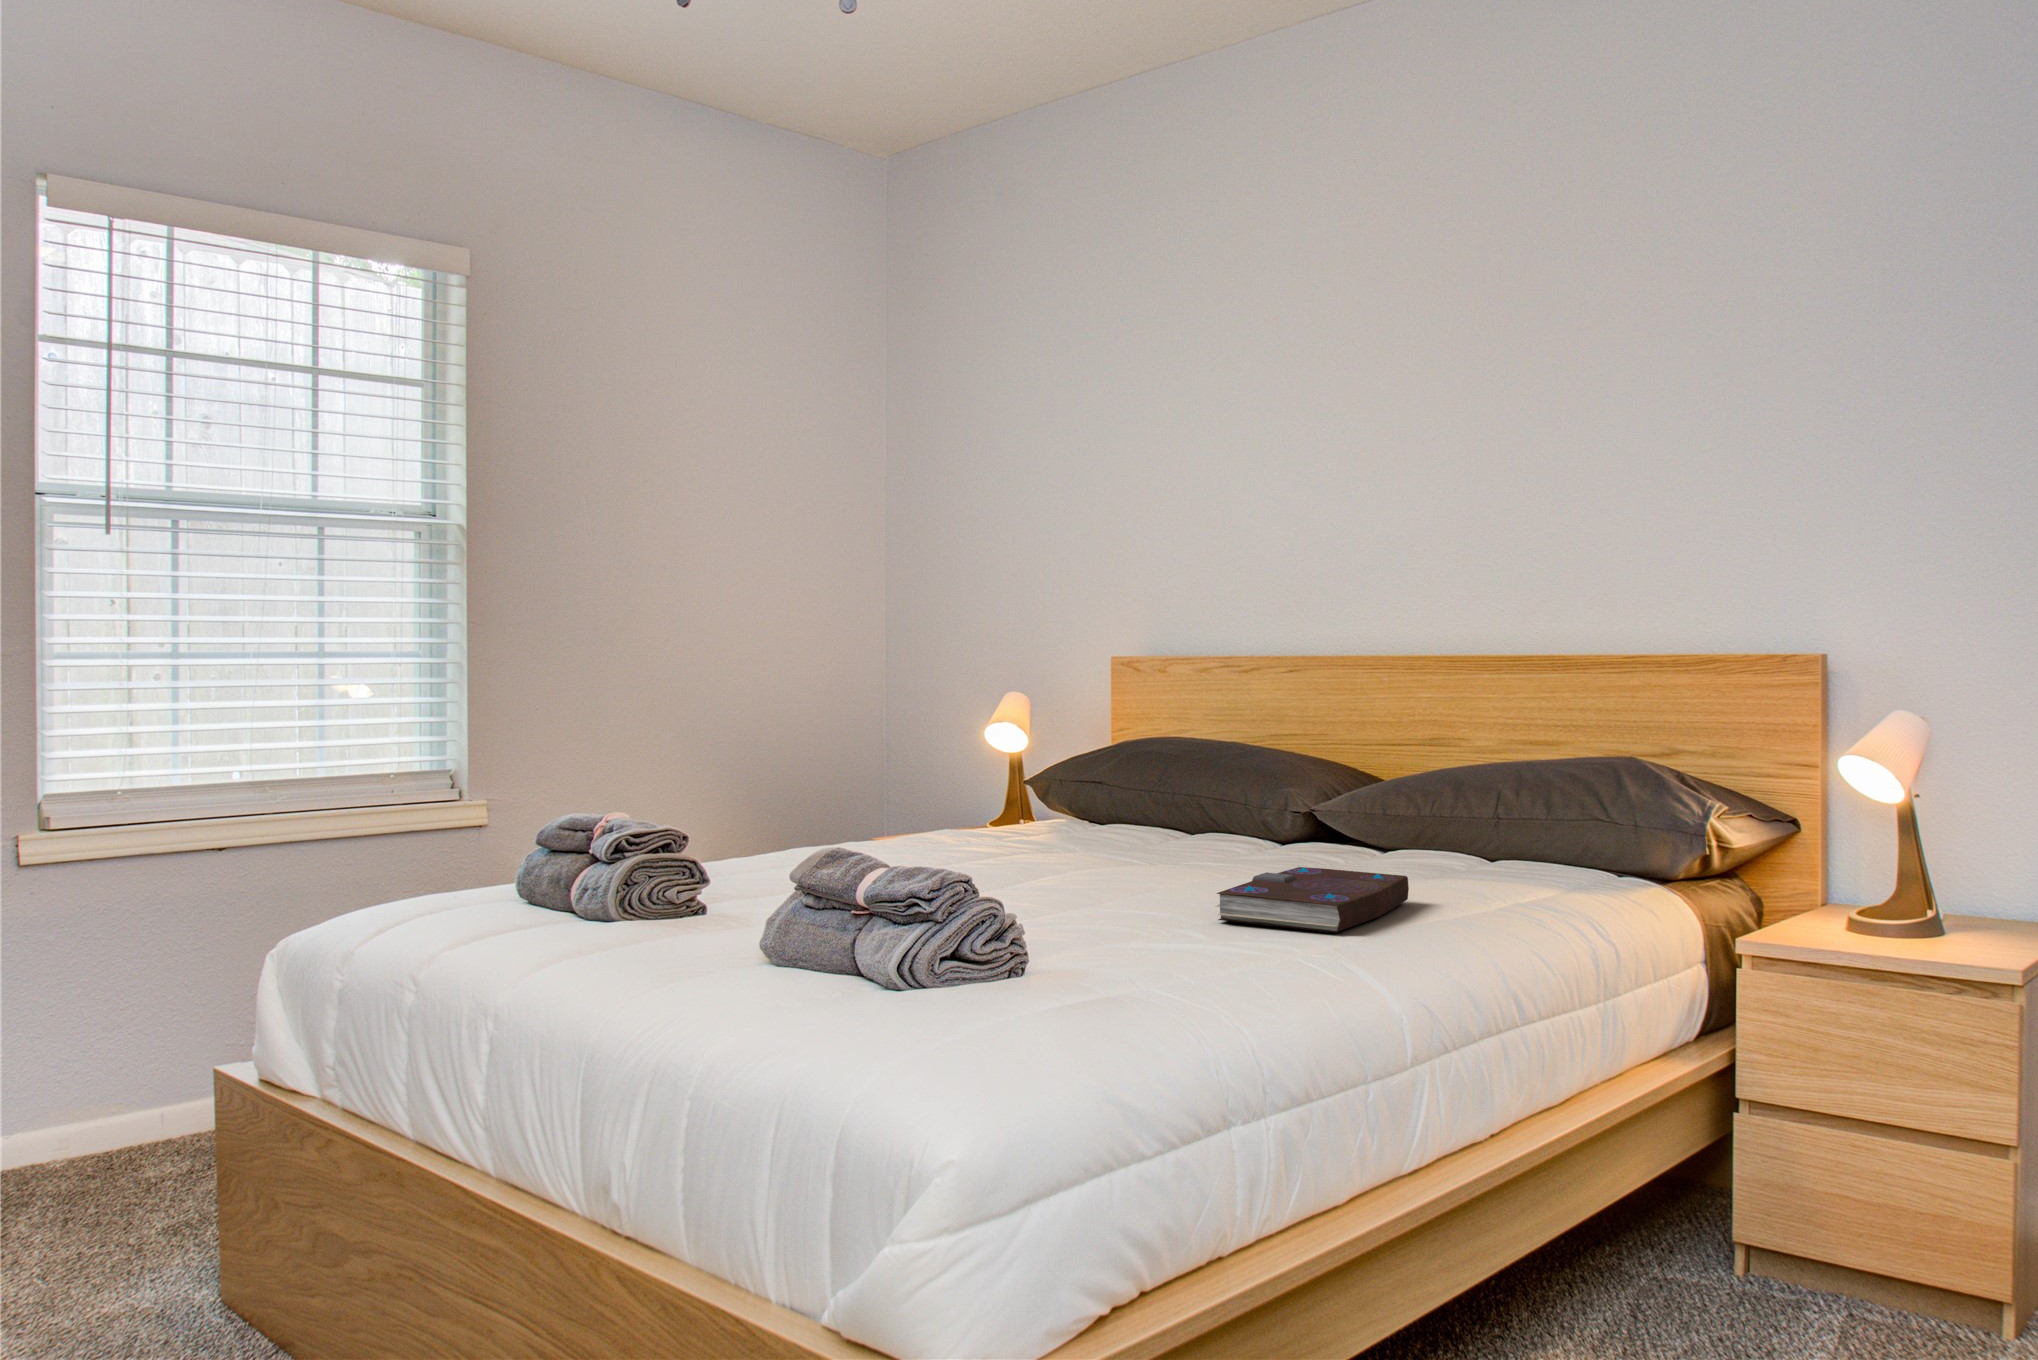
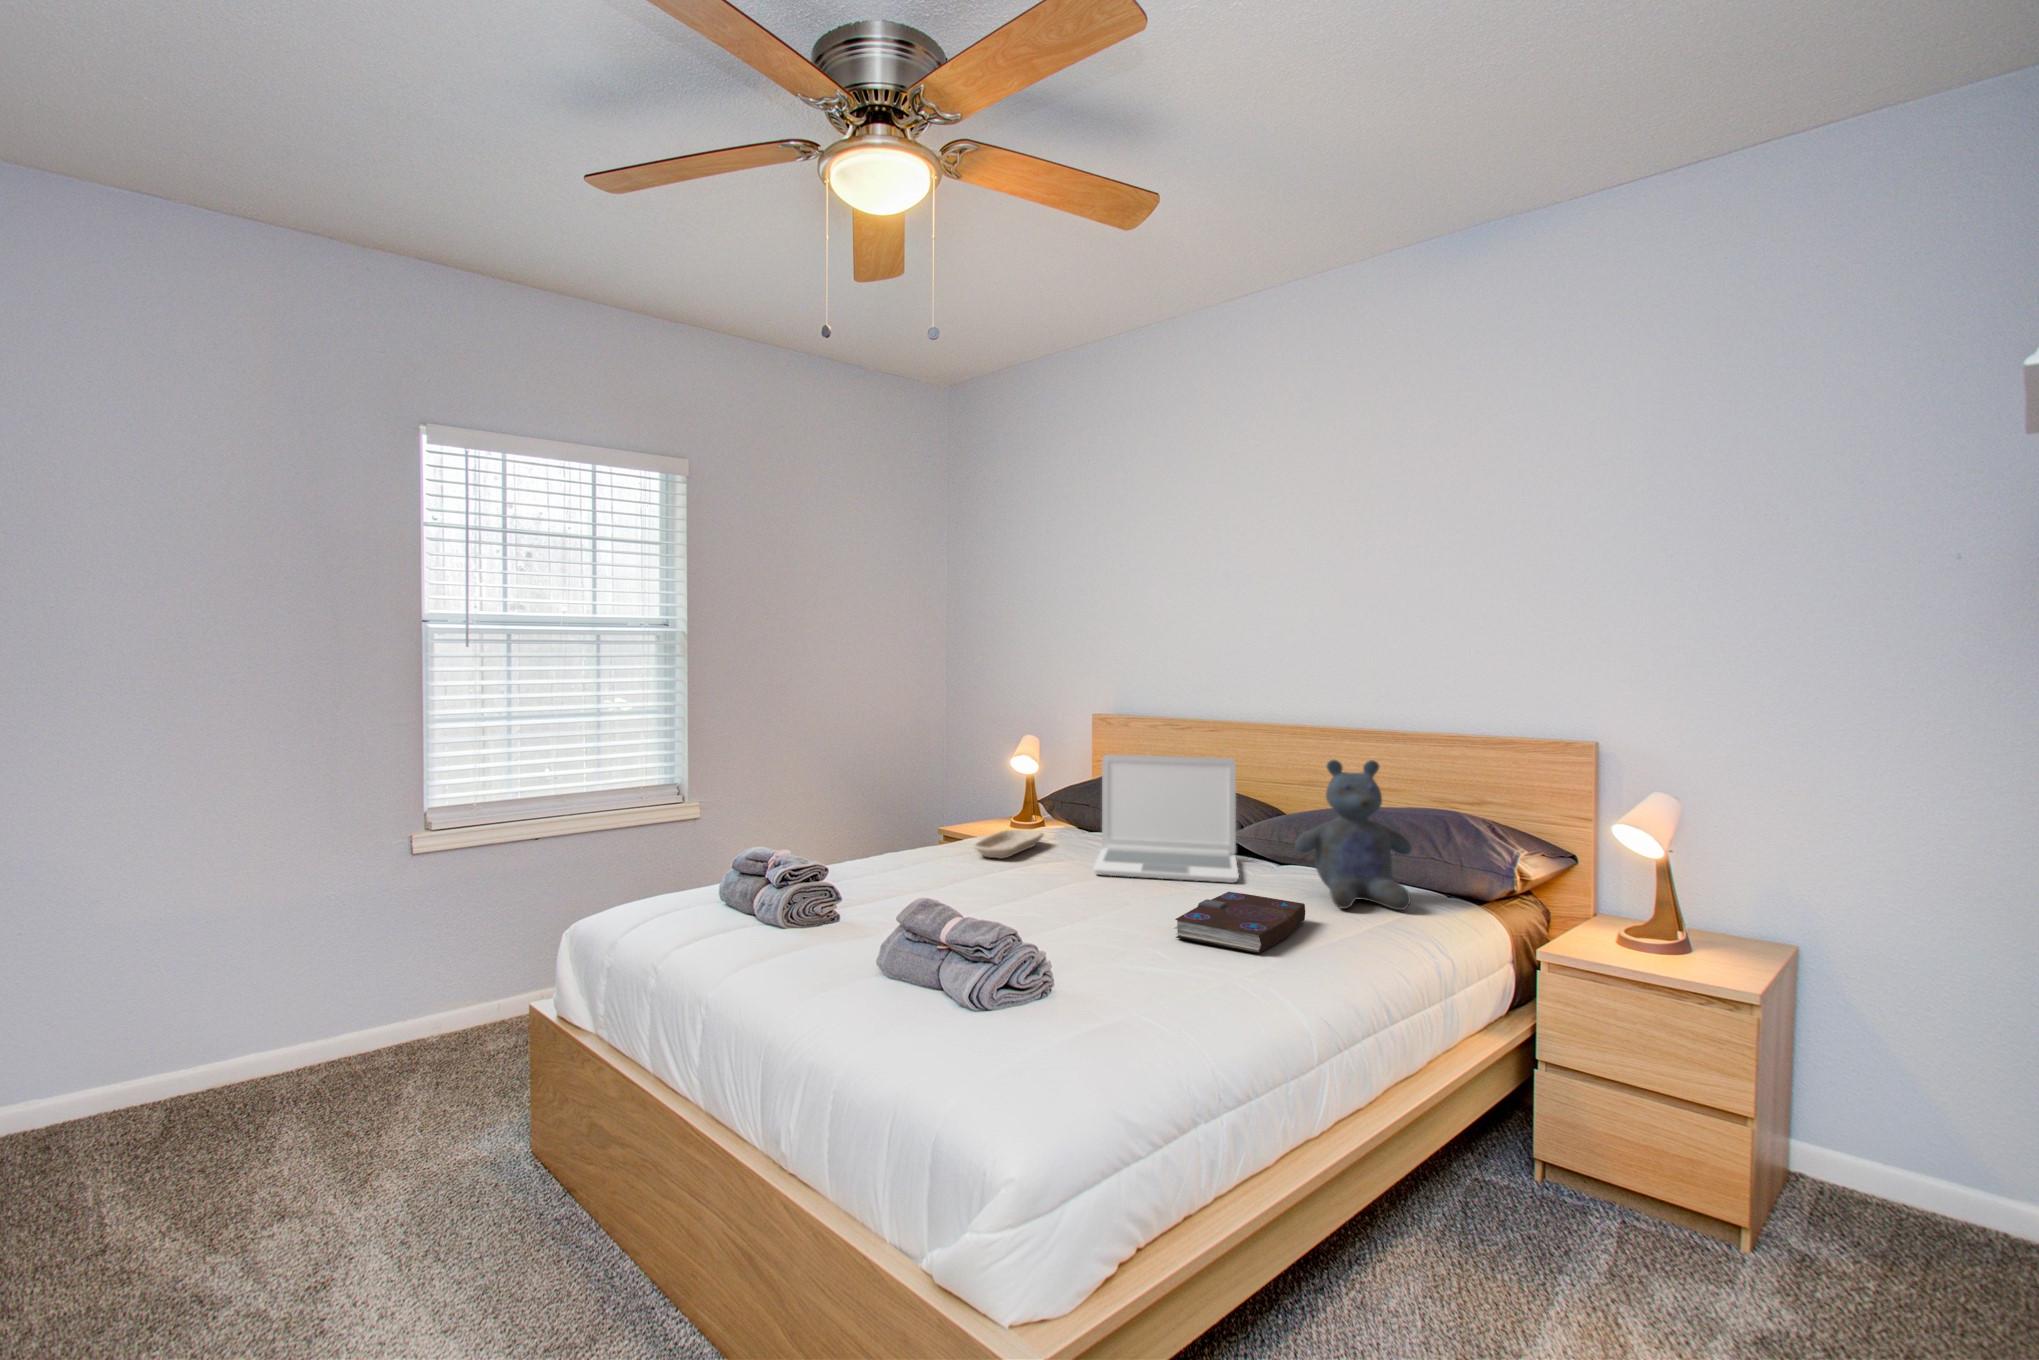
stuffed bear: none [1397,678,1563,889] -> present [1295,760,1411,910]
laptop: none [1103,695,1318,869] -> present [1093,754,1239,883]
tray: none [923,818,1034,852] -> present [973,830,1044,859]

